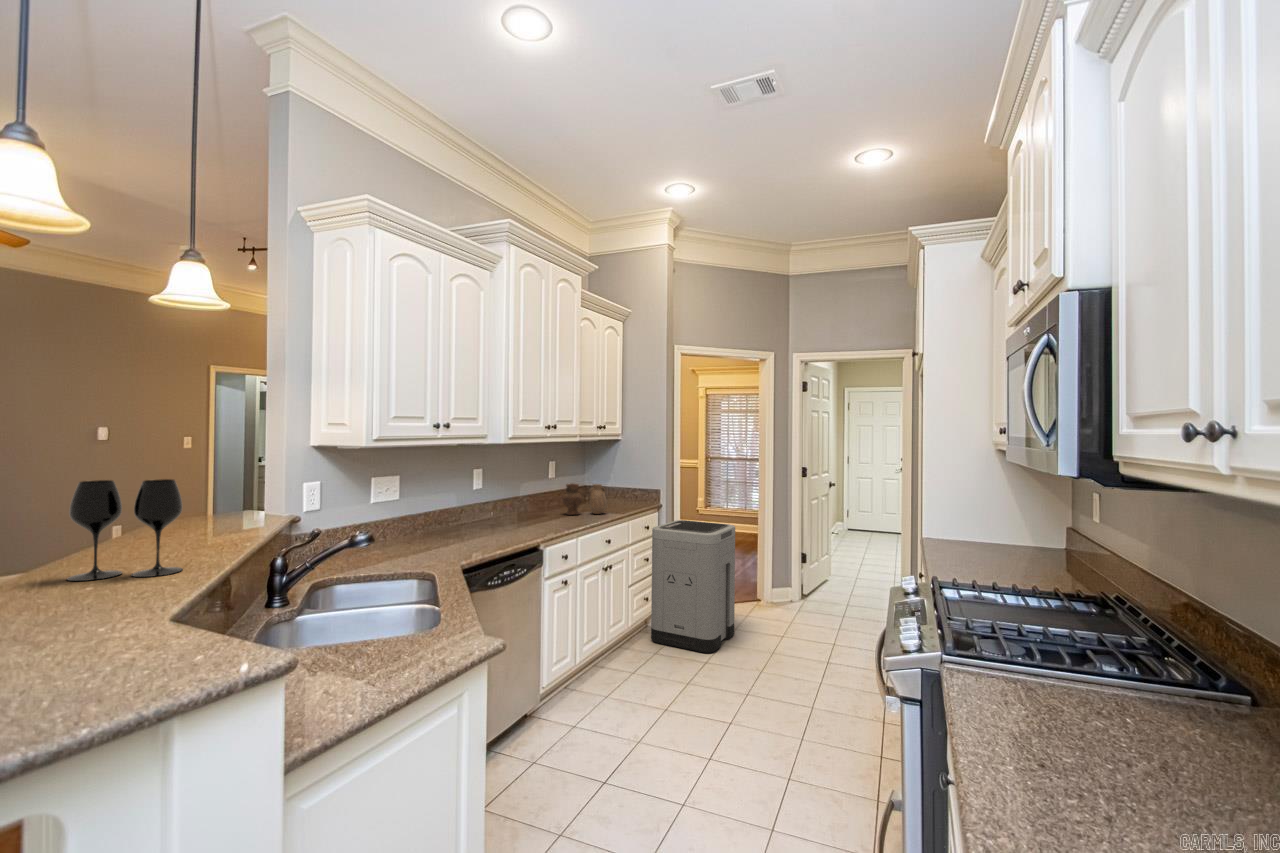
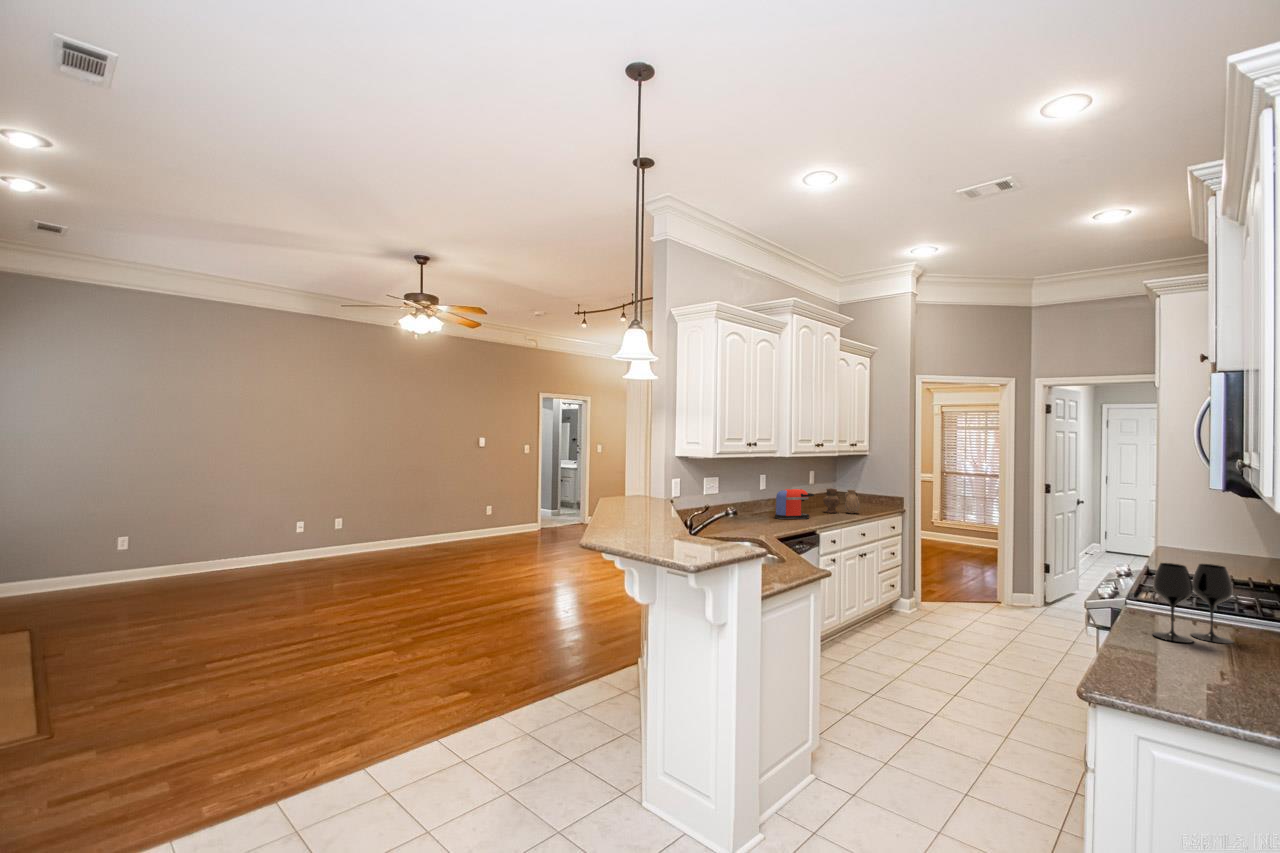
wine glass: present [67,479,182,581] -> present [1152,563,1233,644]
coffee maker: none [489,487,544,530] -> present [775,489,814,519]
trash can: present [651,520,735,653] -> none [896,524,975,635]

